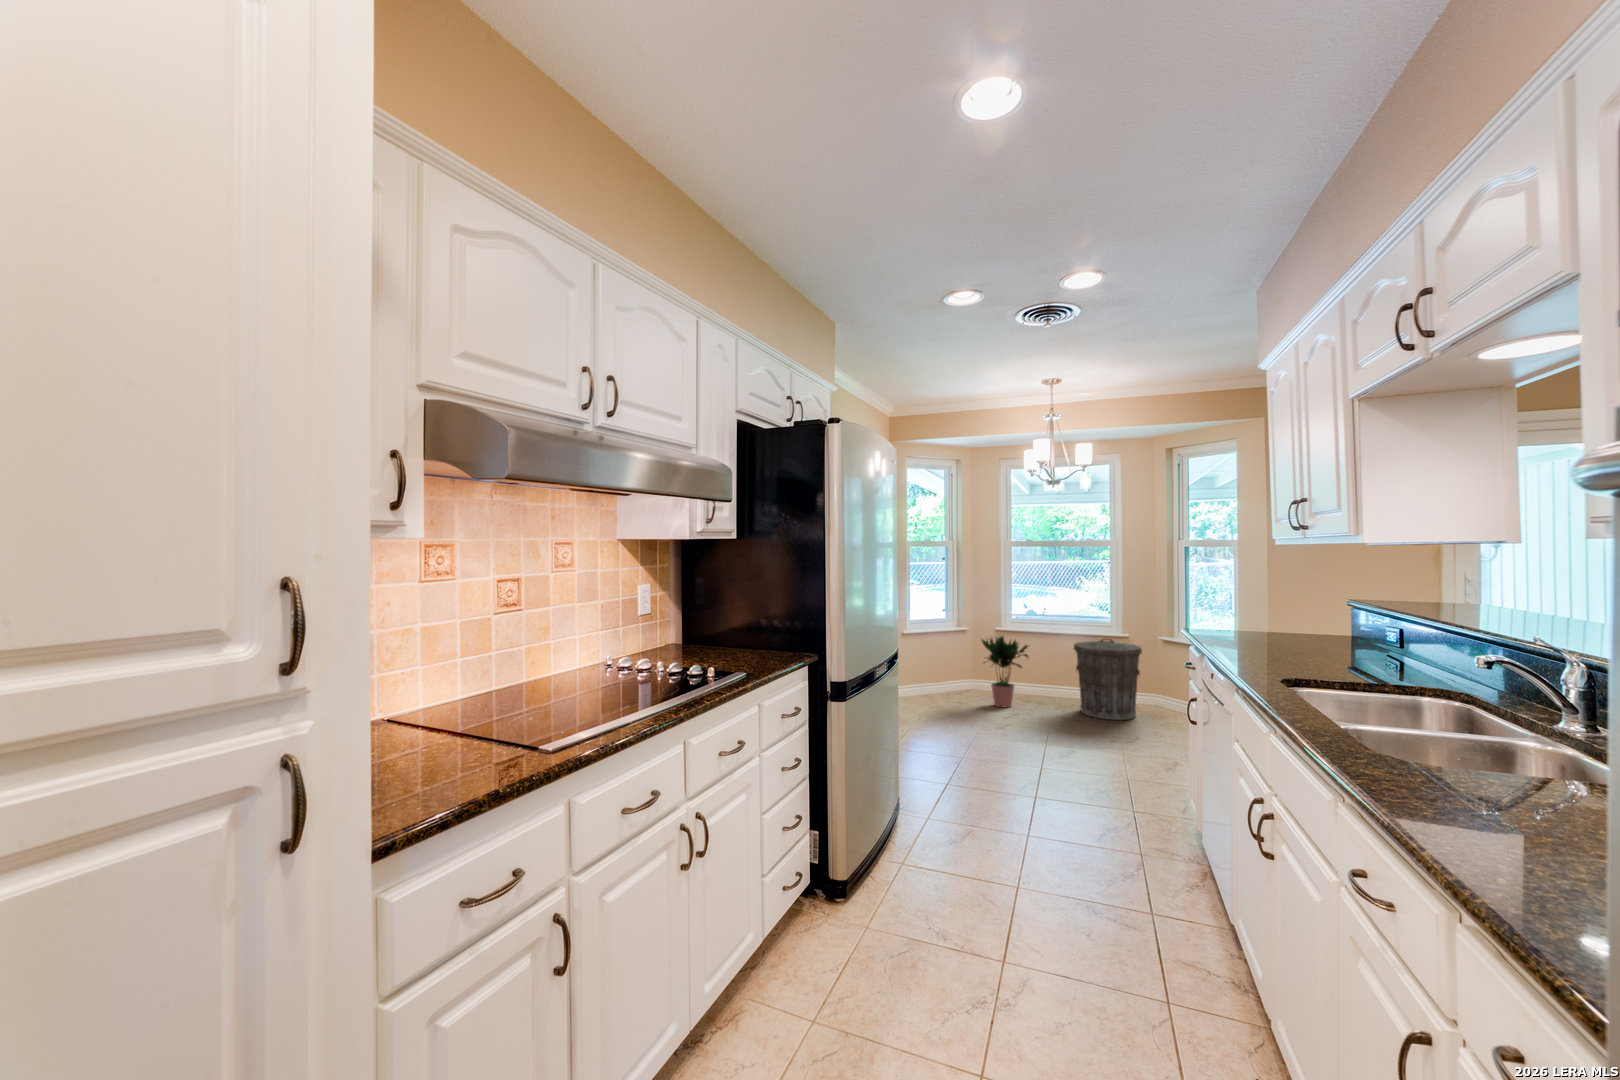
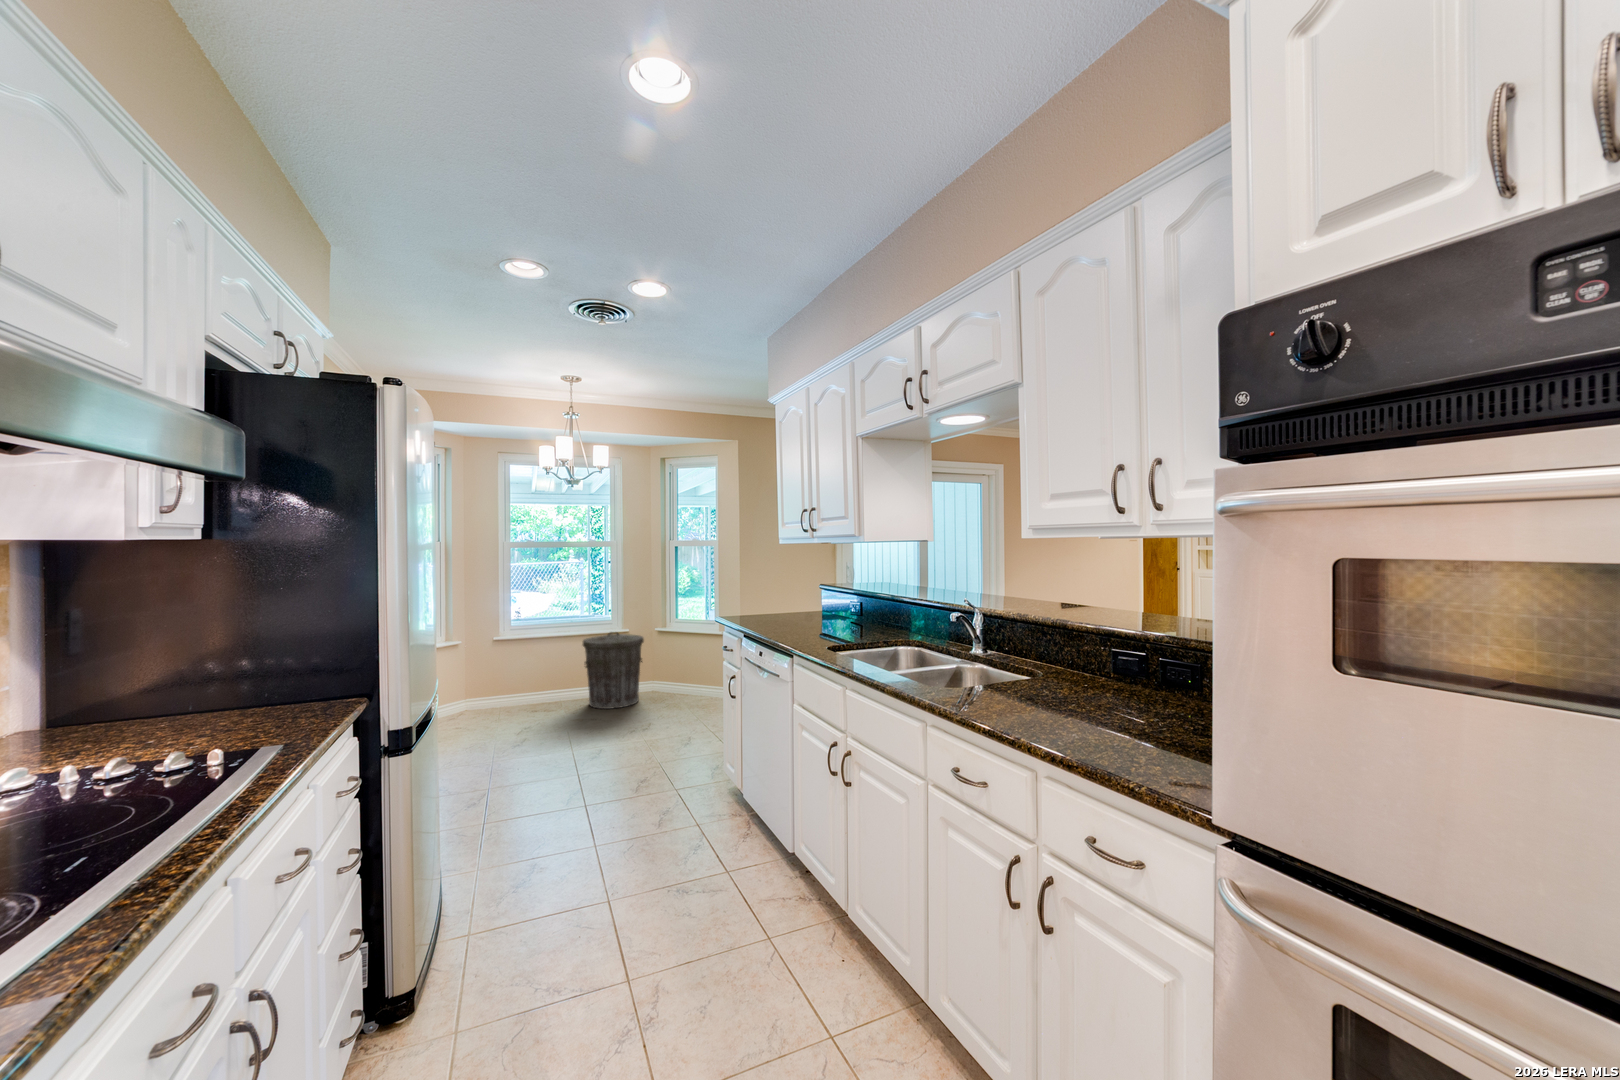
potted plant: present [982,636,1028,707] -> none [482,638,541,718]

